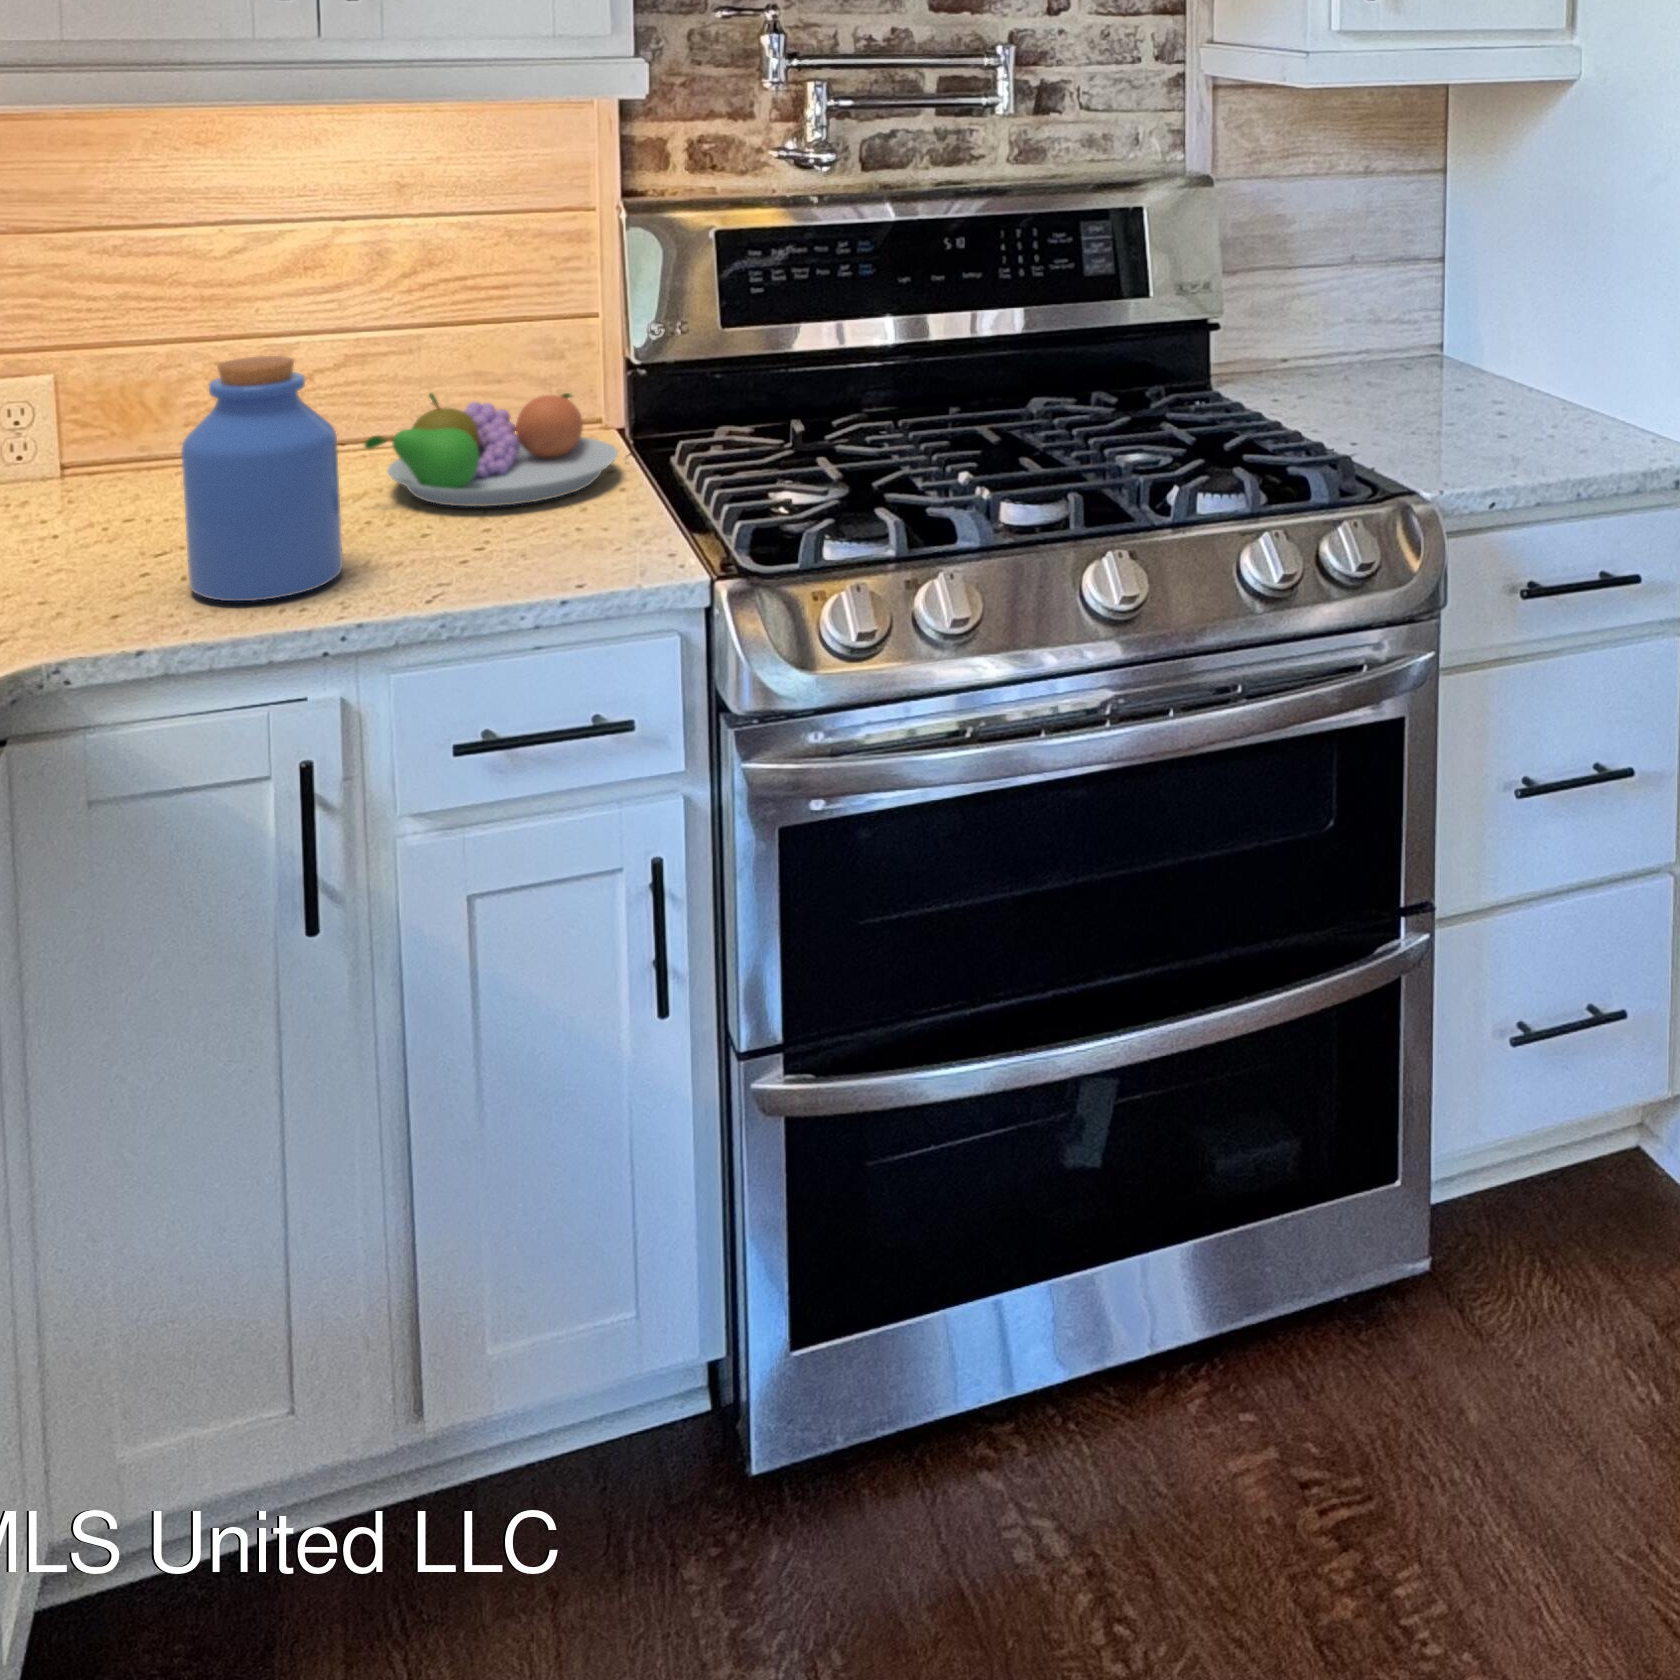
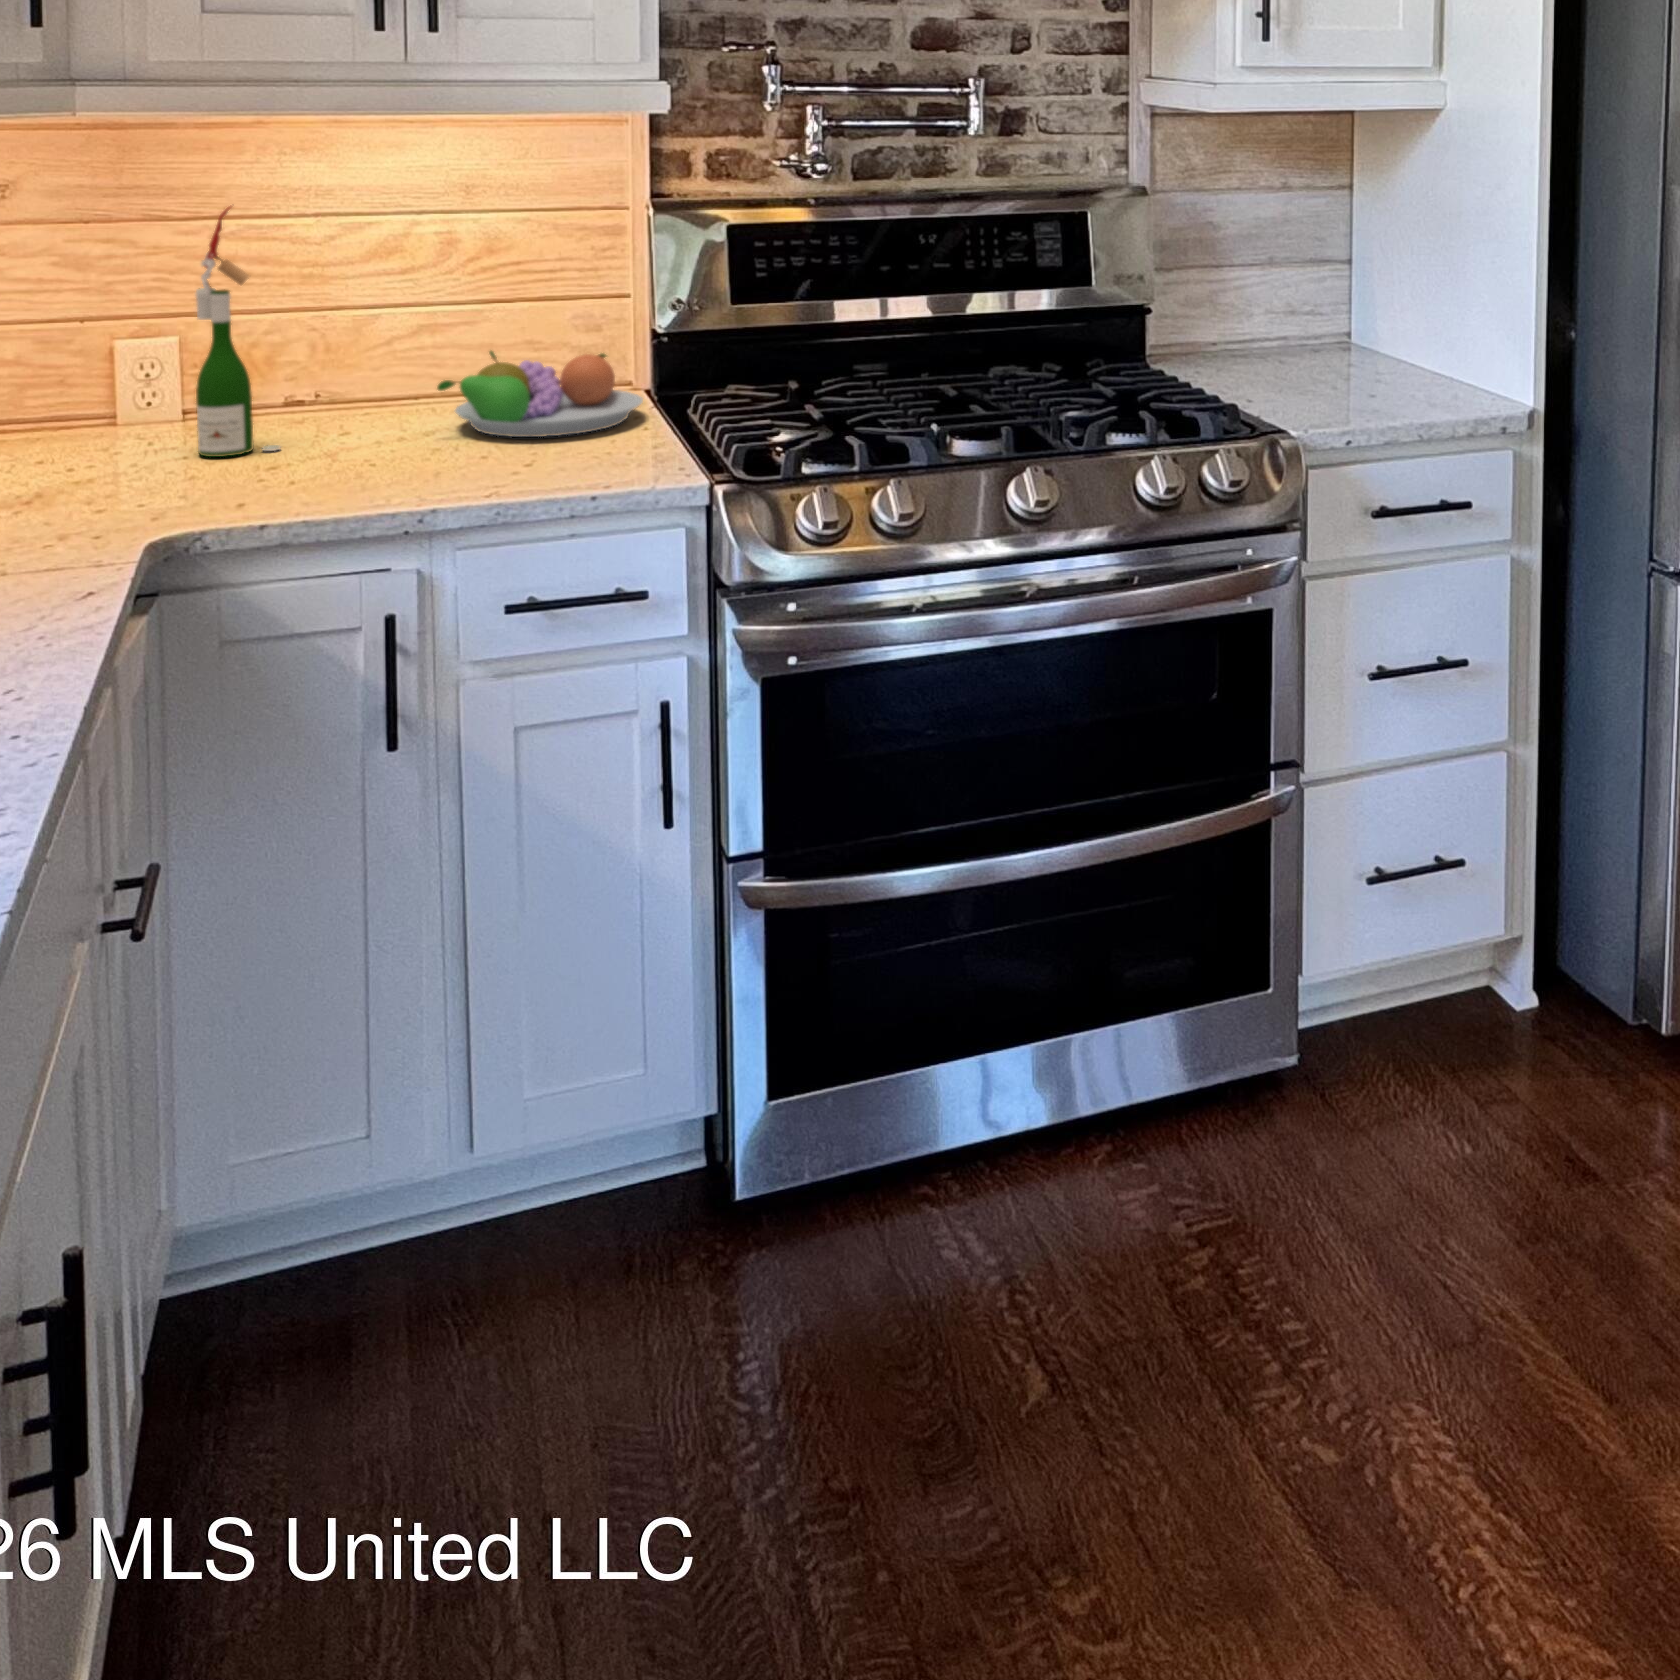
wine bottle: none [62,220,172,539] -> present [196,206,280,457]
jar: present [182,356,343,601] -> none [296,307,421,494]

